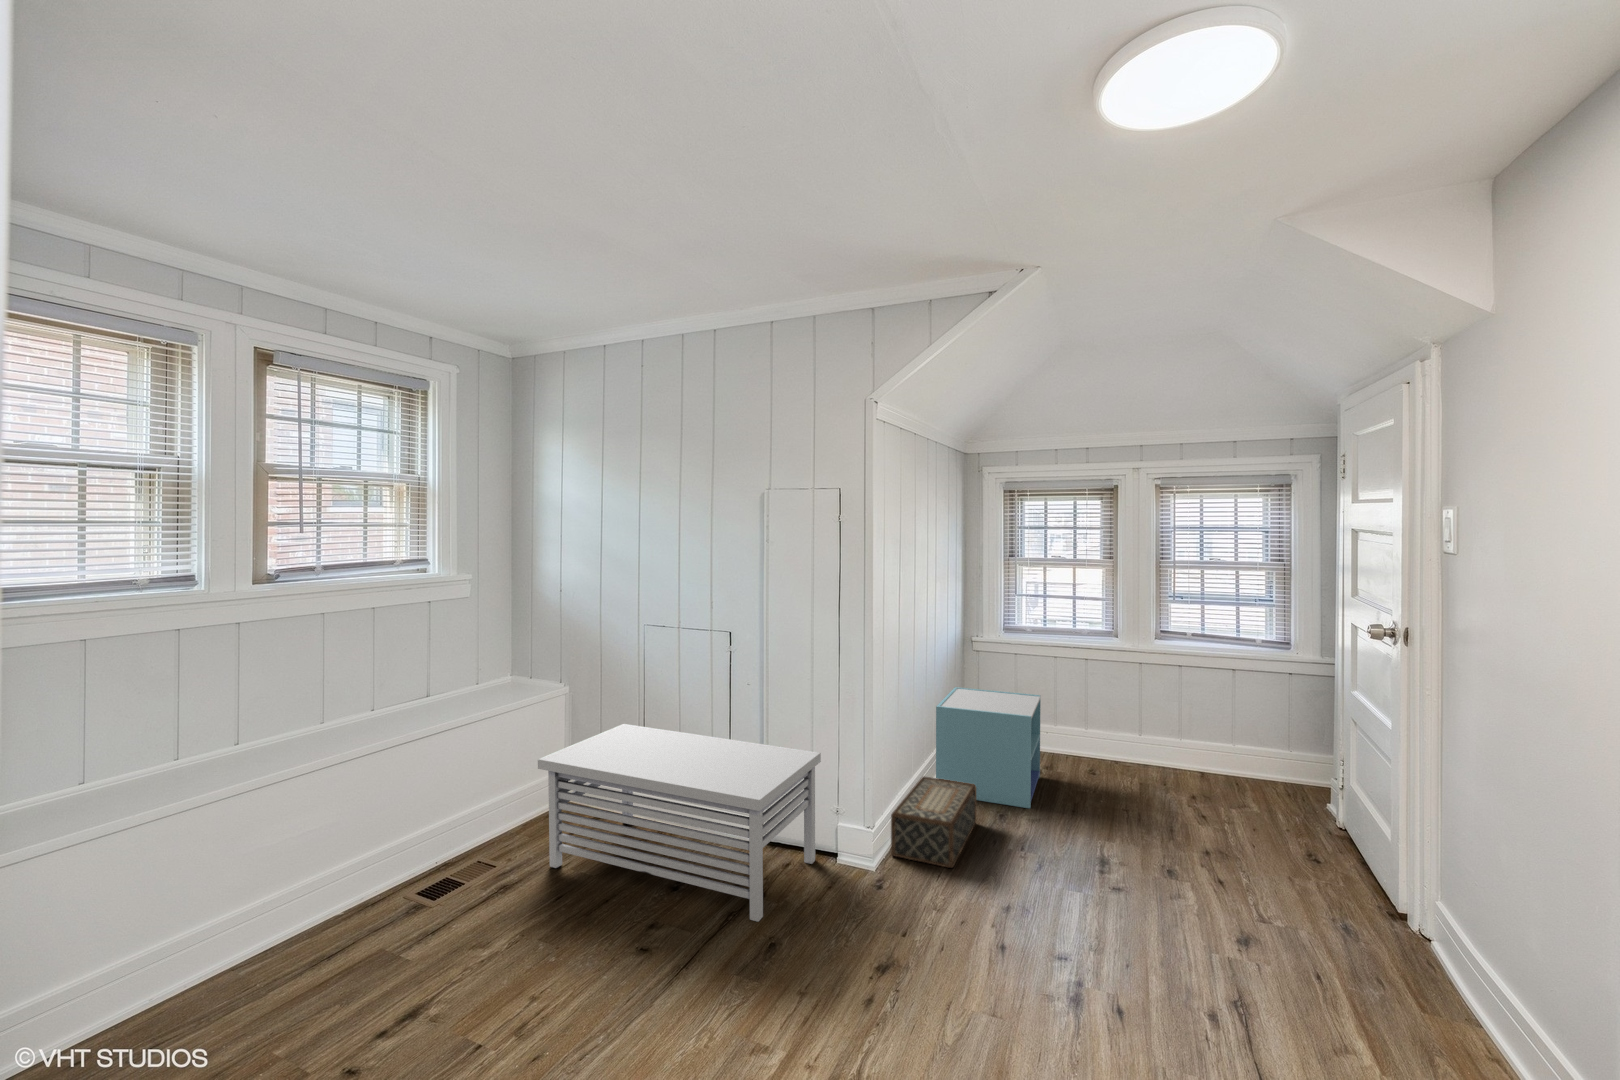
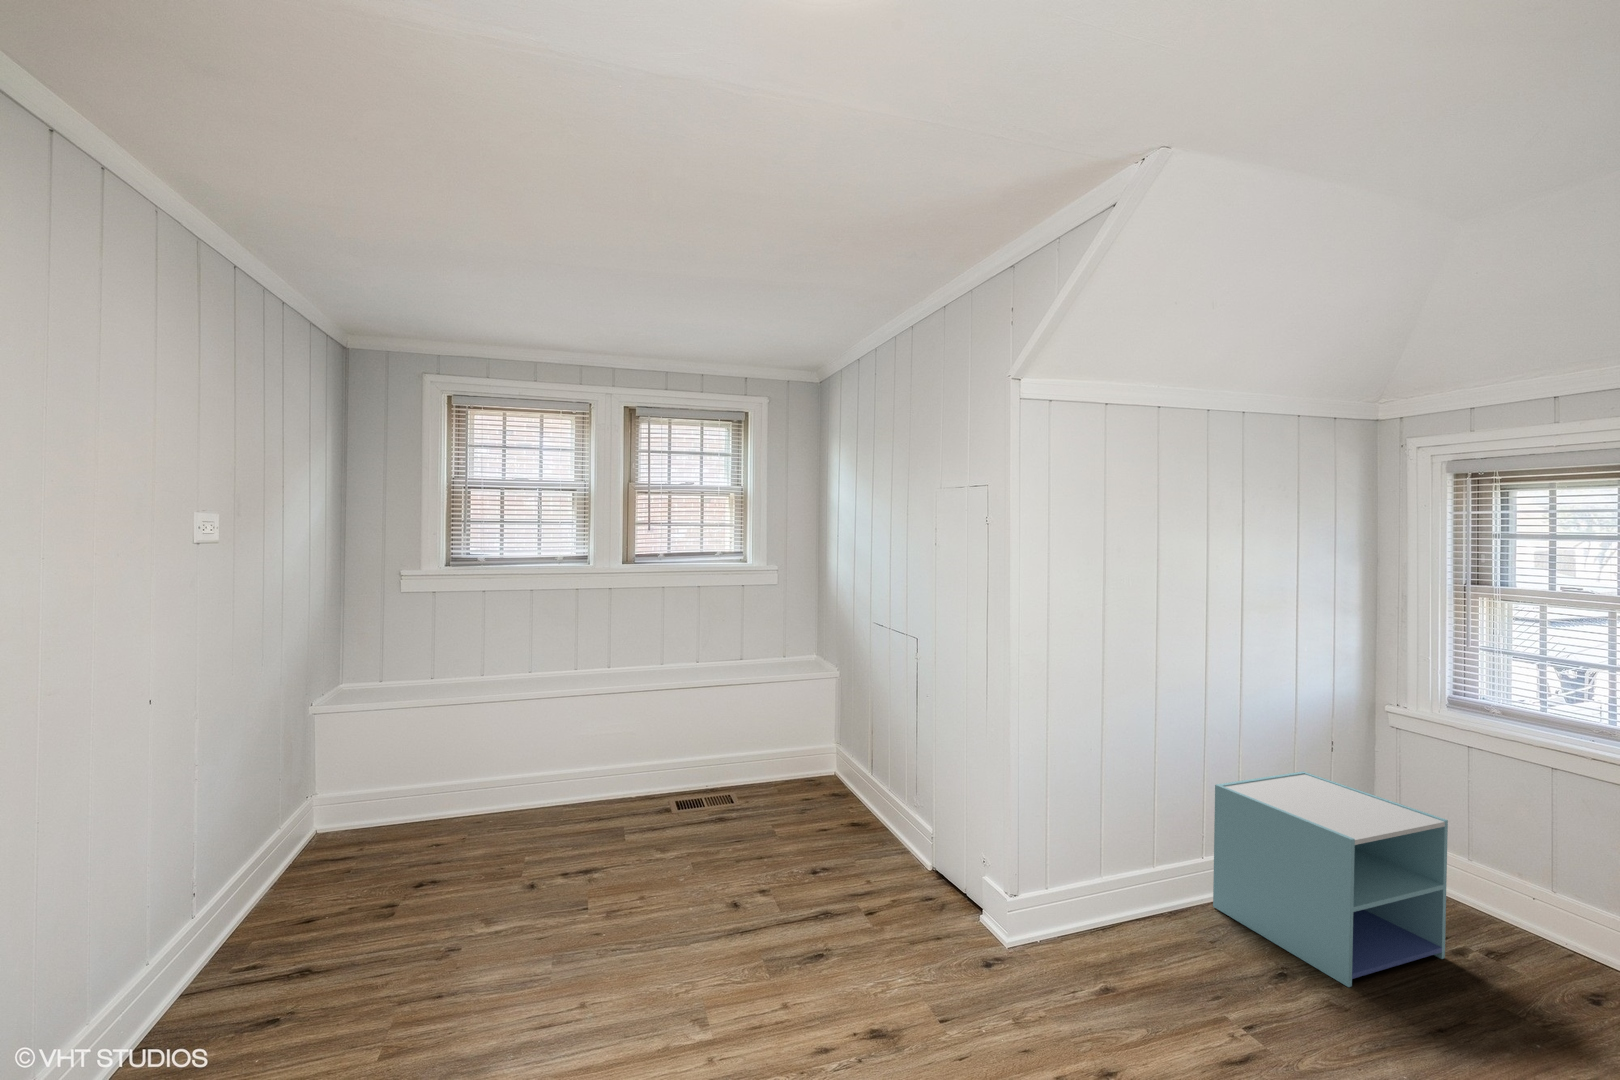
storage bench: present [538,724,821,922] -> none [759,715,971,931]
woven basket: present [891,776,976,868] -> none [1045,869,1219,992]

